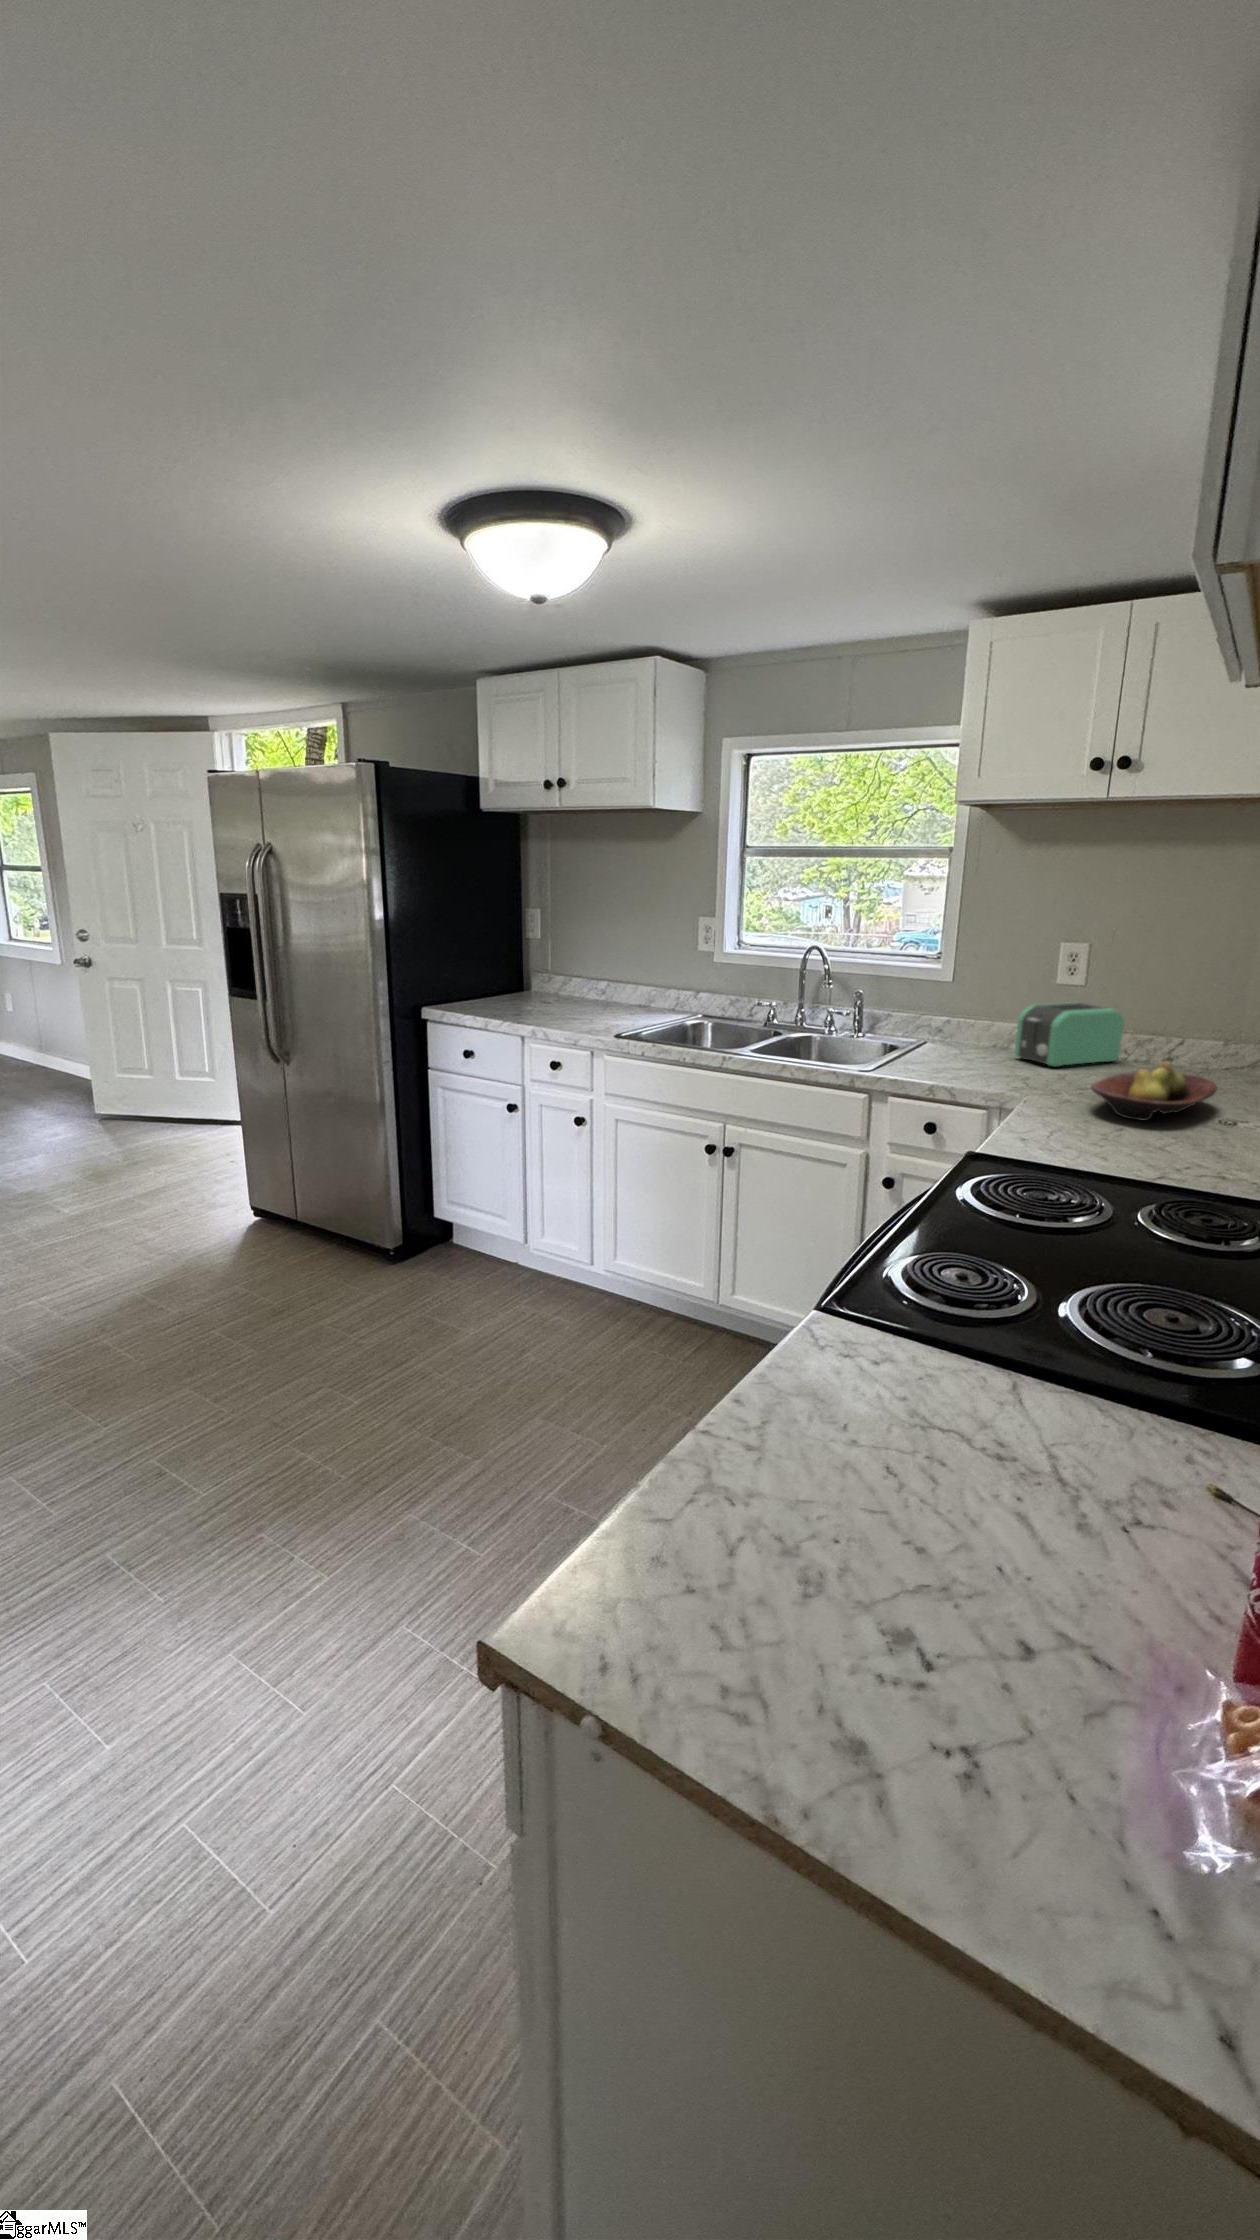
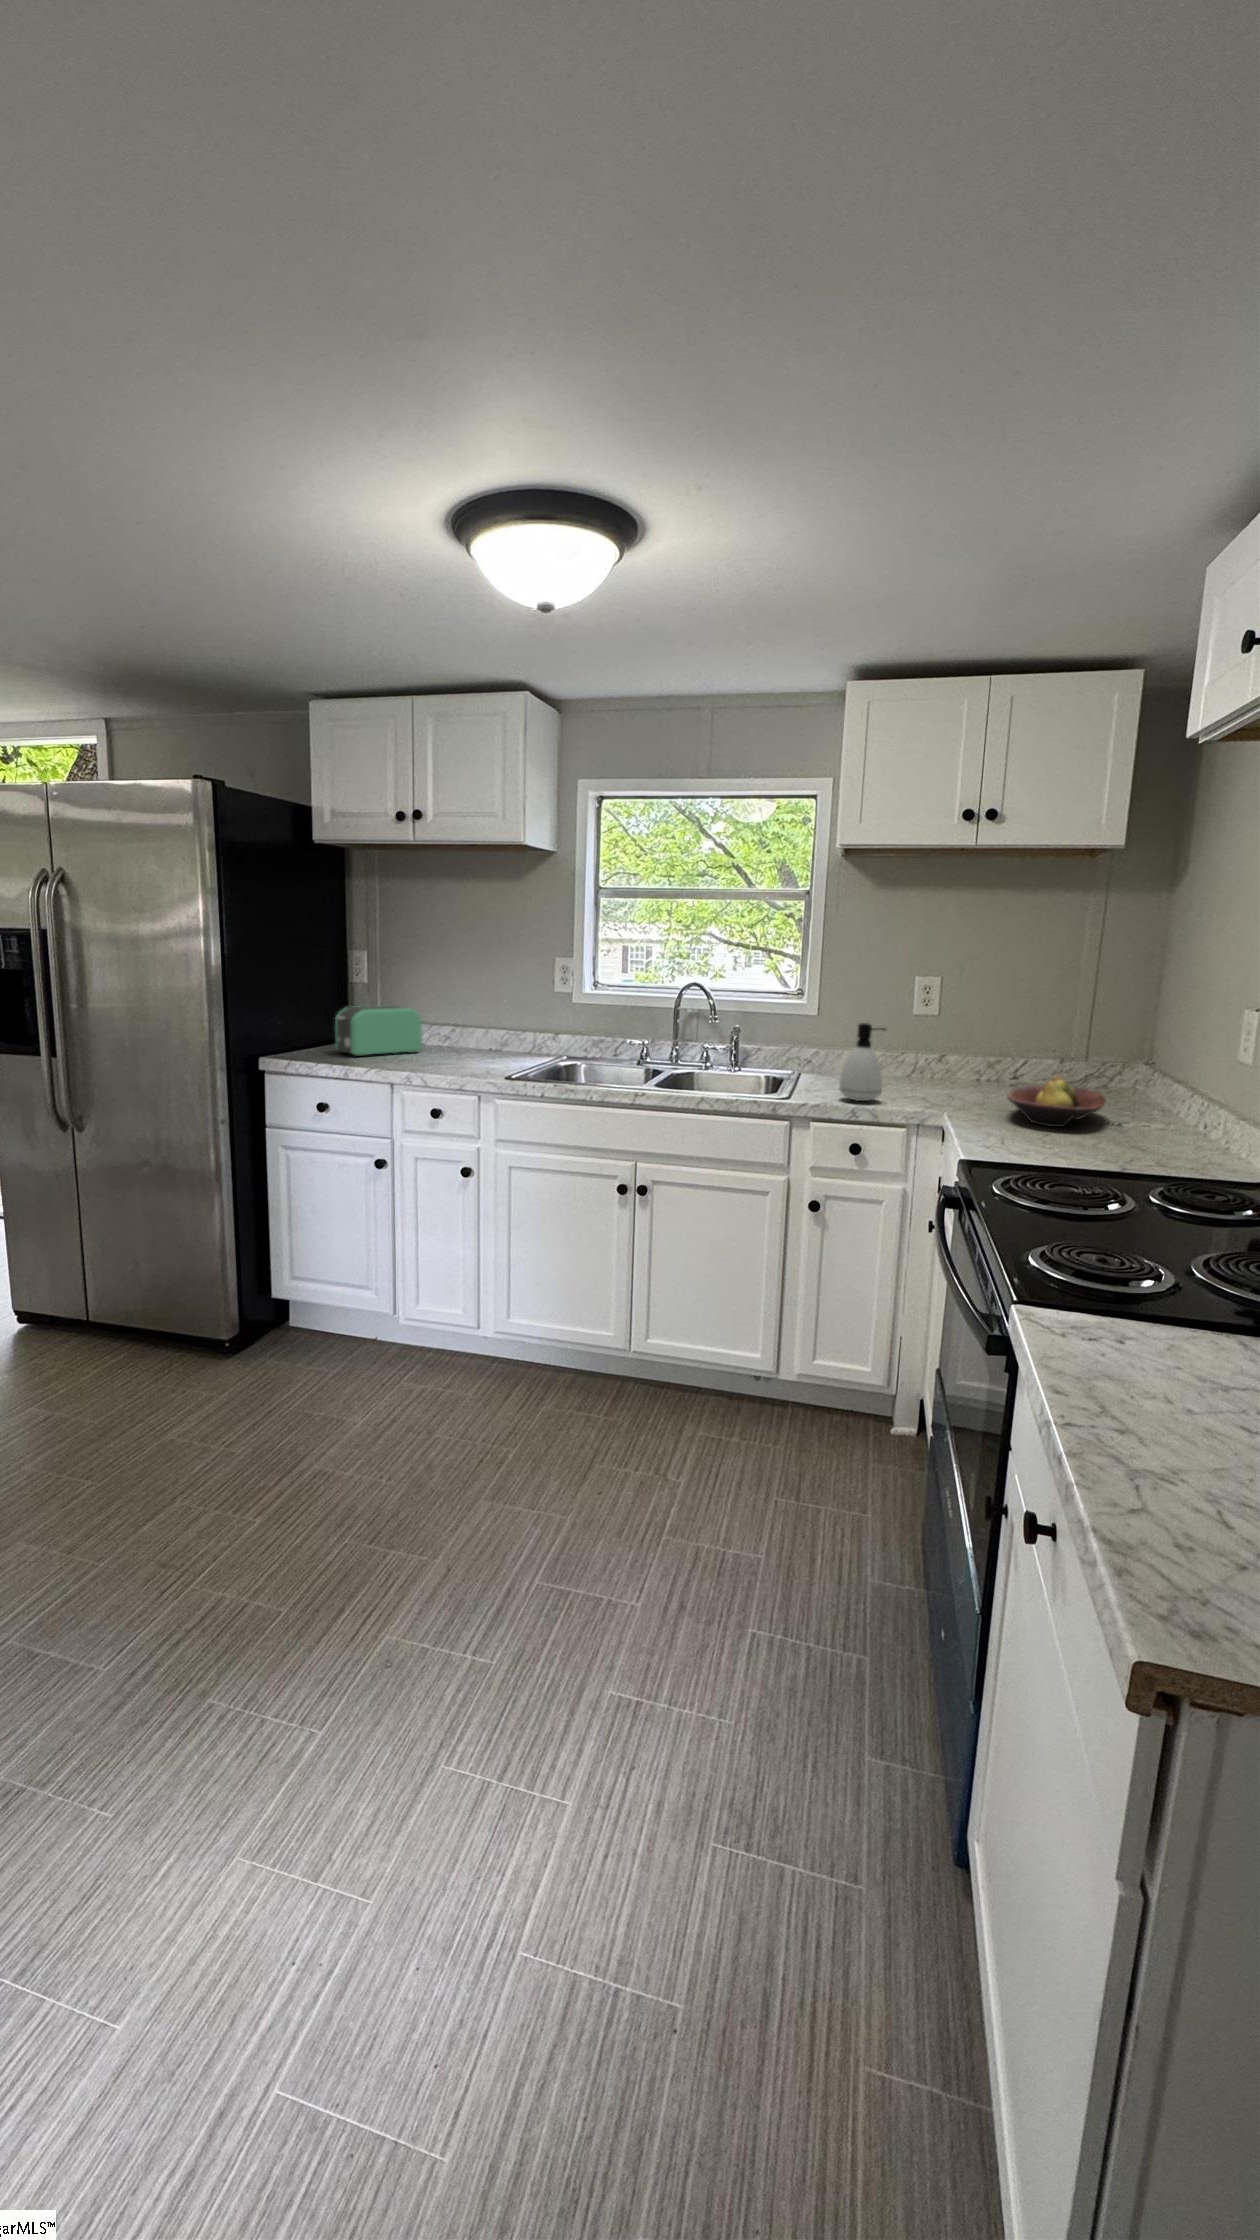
soap dispenser: none [929,996,978,1077] -> present [840,1023,886,1101]
toaster: present [1014,1002,1124,1067] -> present [335,1006,422,1056]

